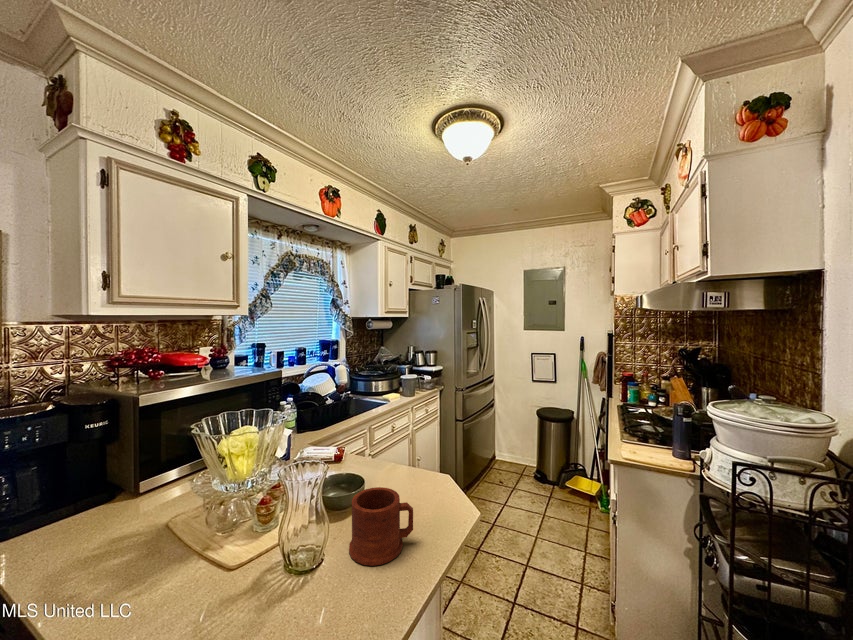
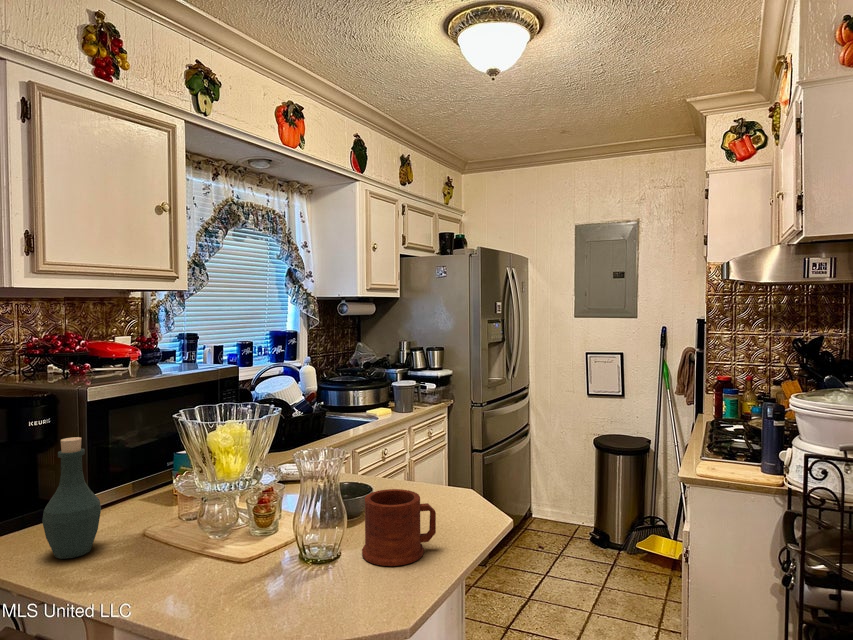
bottle: none [78,442,138,549] -> present [42,437,101,559]

